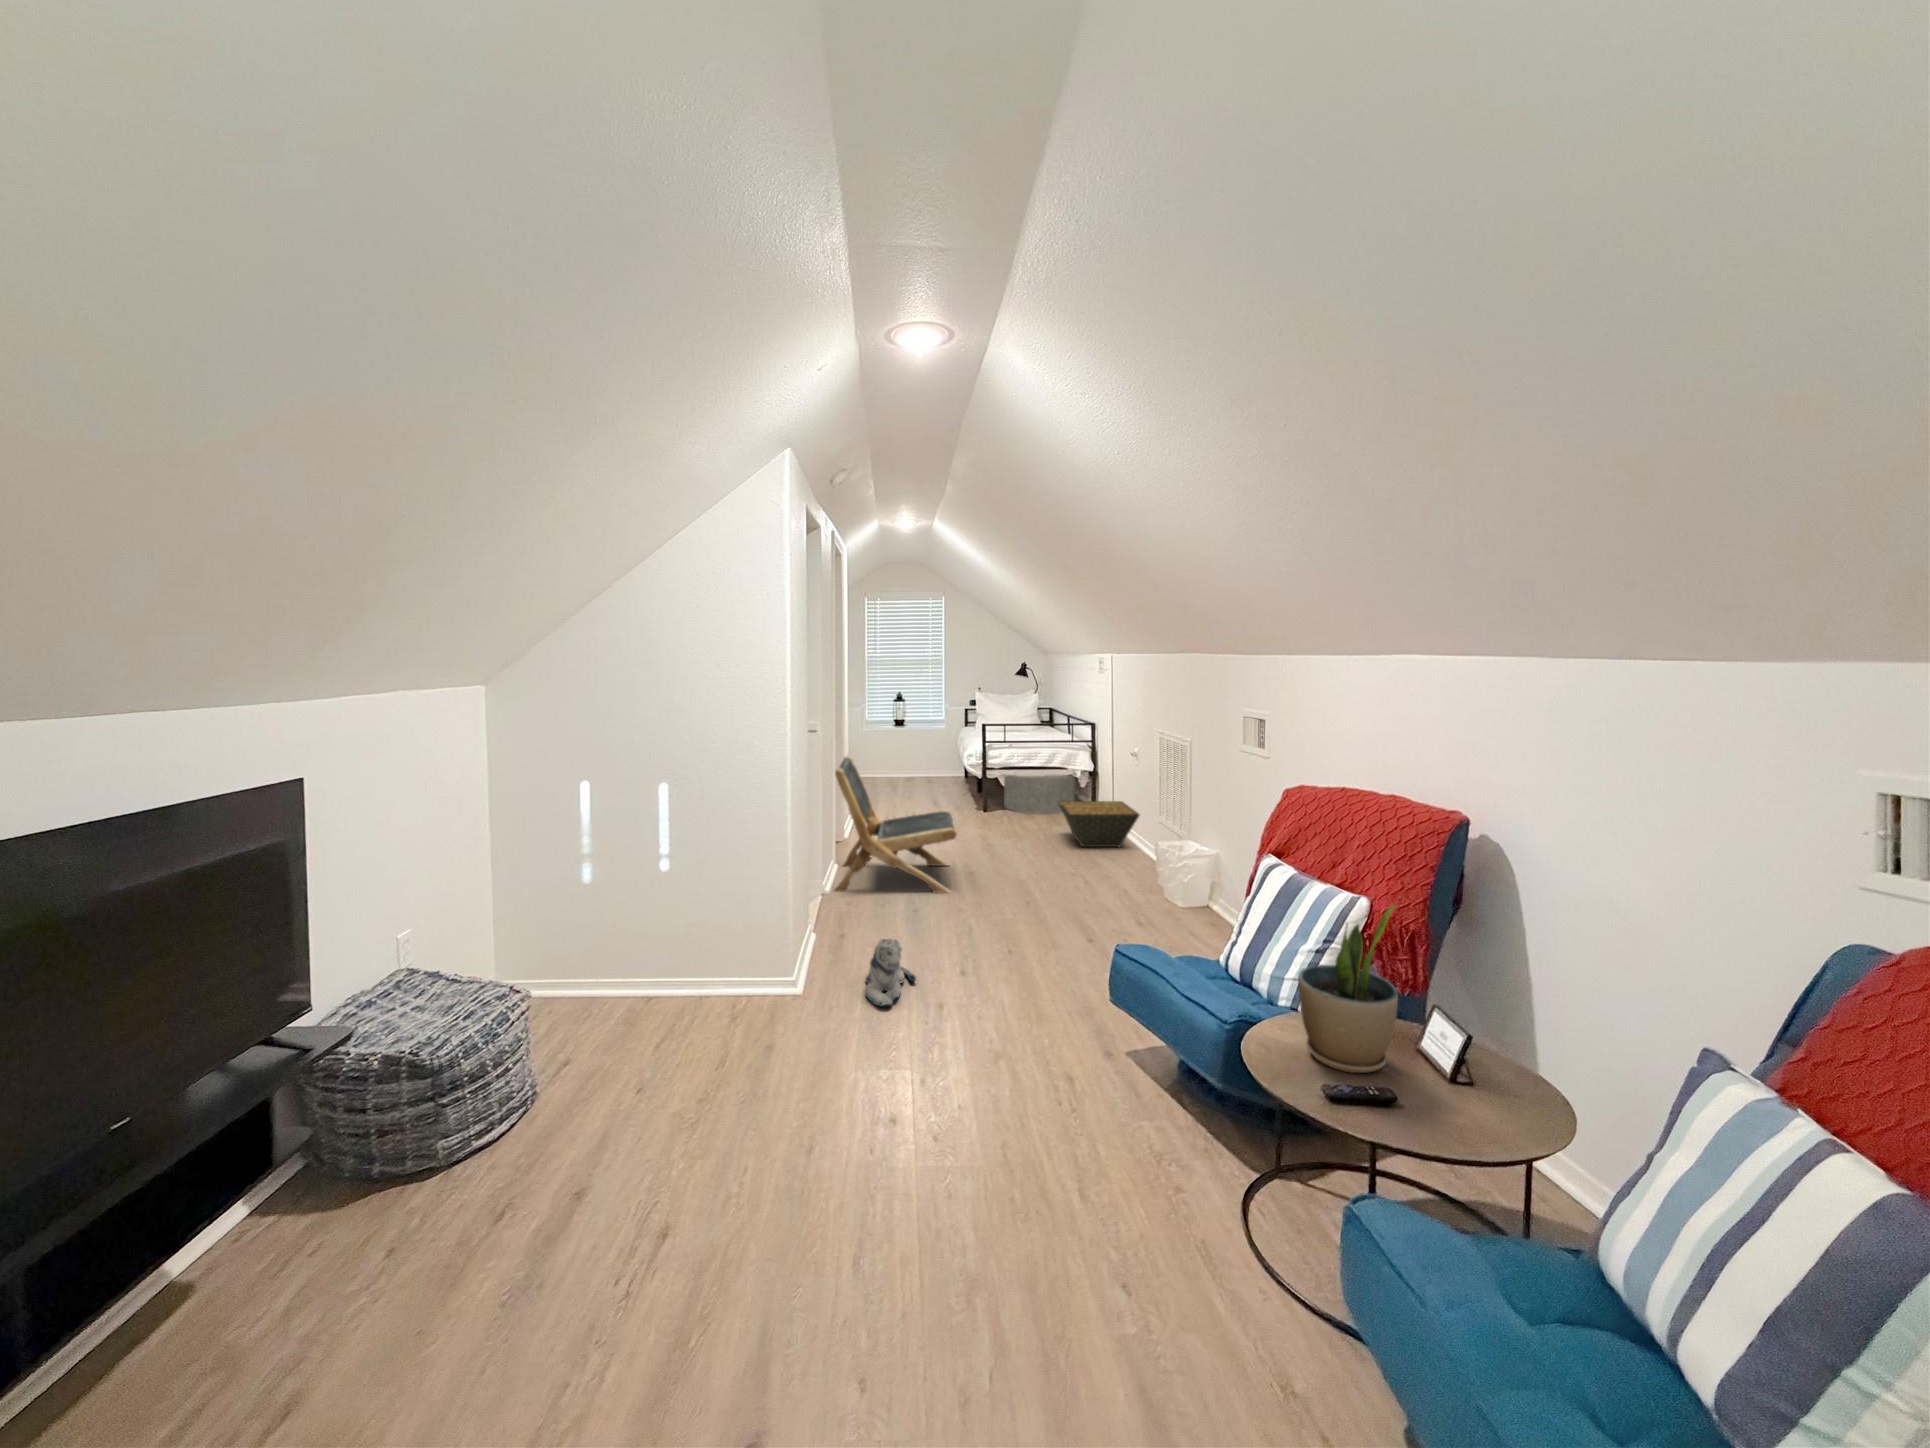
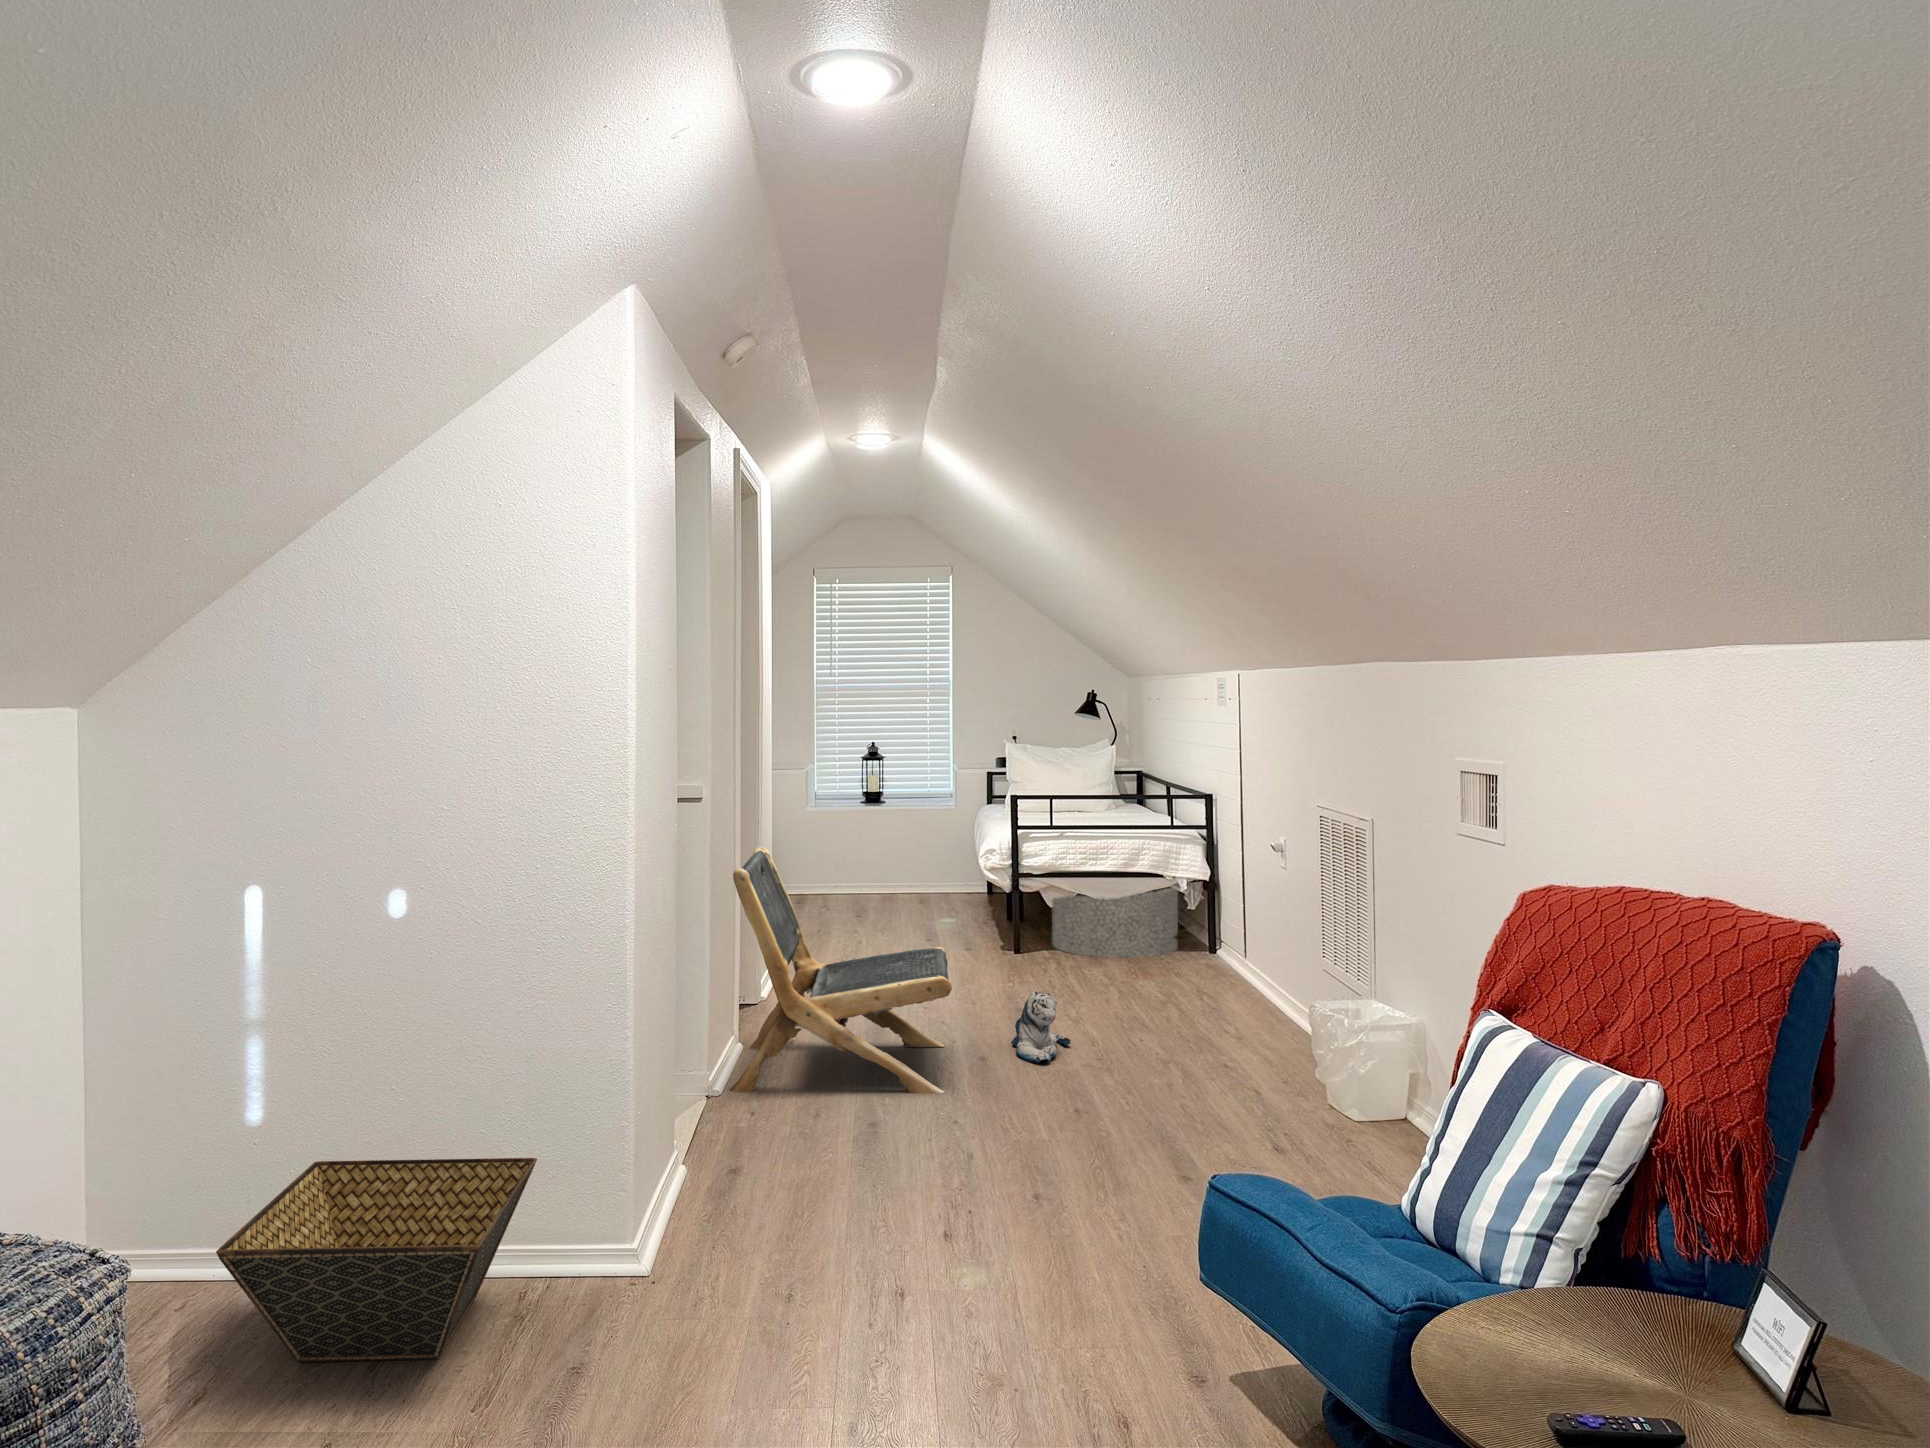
basket: present [1058,801,1139,847] -> present [216,1158,537,1363]
potted plant: present [1298,905,1398,1073] -> none [1516,1085,1697,1402]
plush toy: present [865,939,916,1007] -> present [1011,992,1071,1063]

